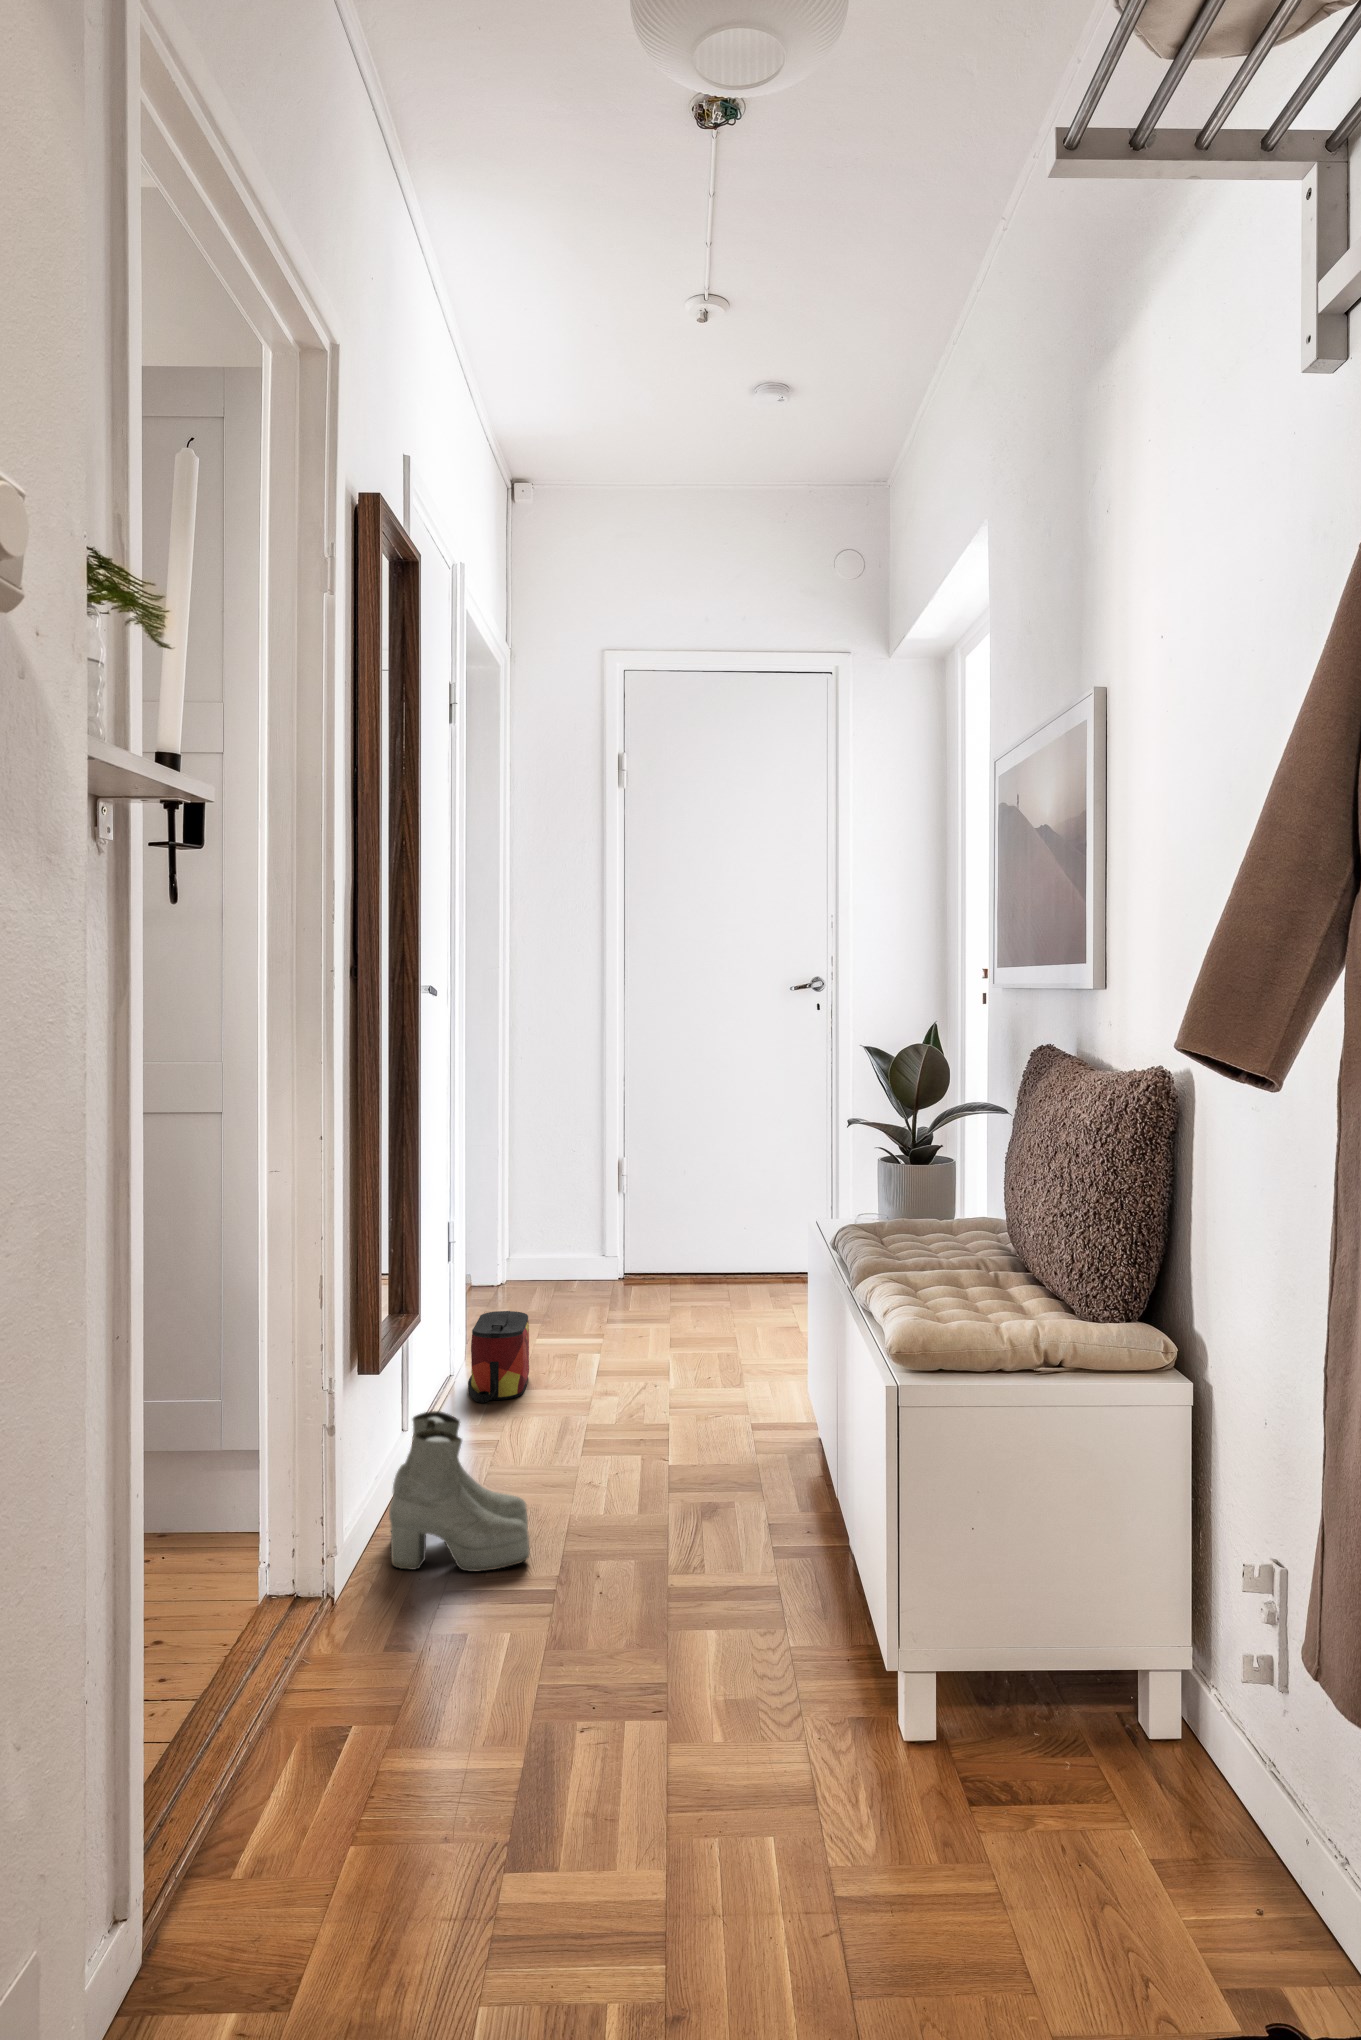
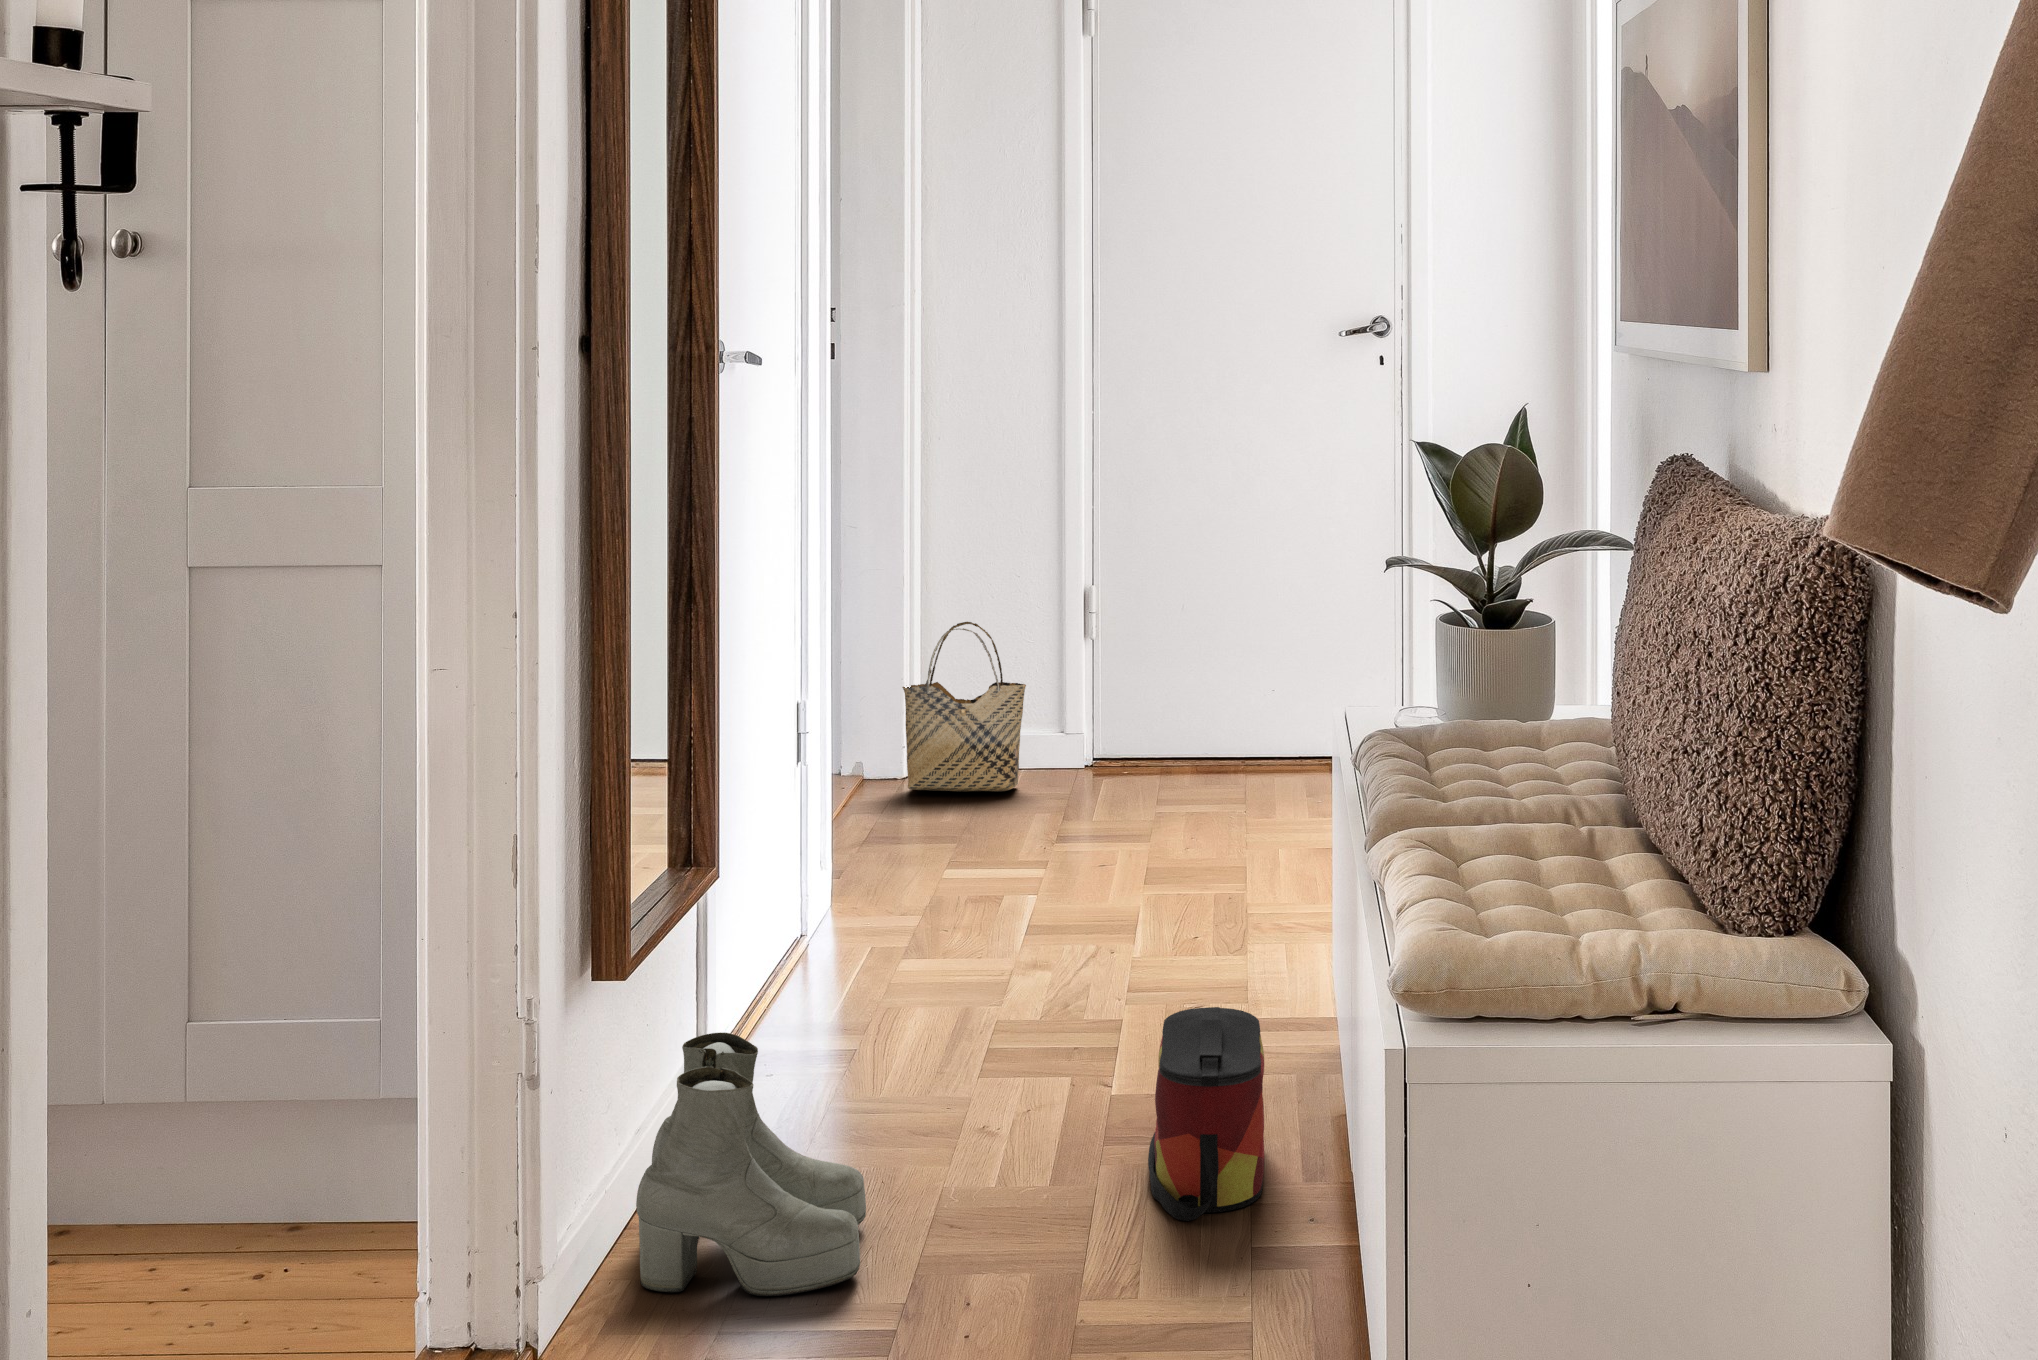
woven basket: none [501,1177,584,1290] -> present [902,622,1026,792]
bag: present [468,1311,529,1403] -> present [1148,1007,1264,1221]

